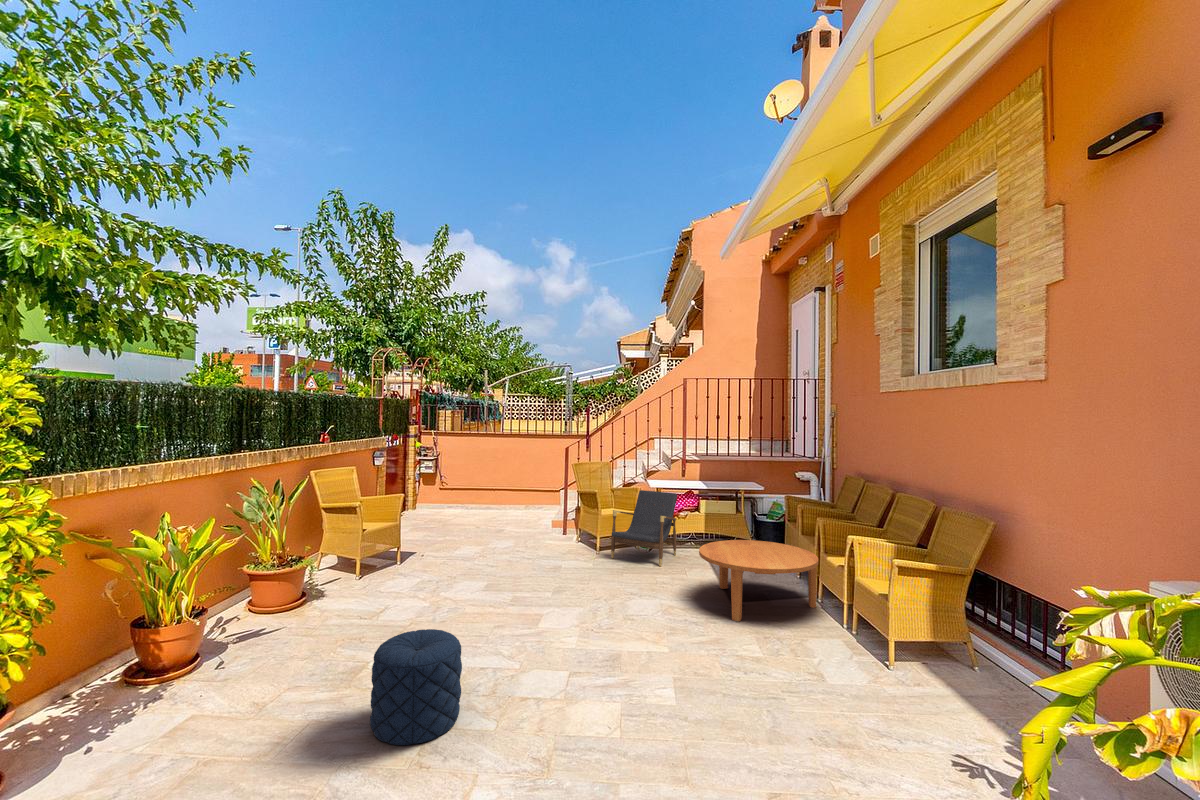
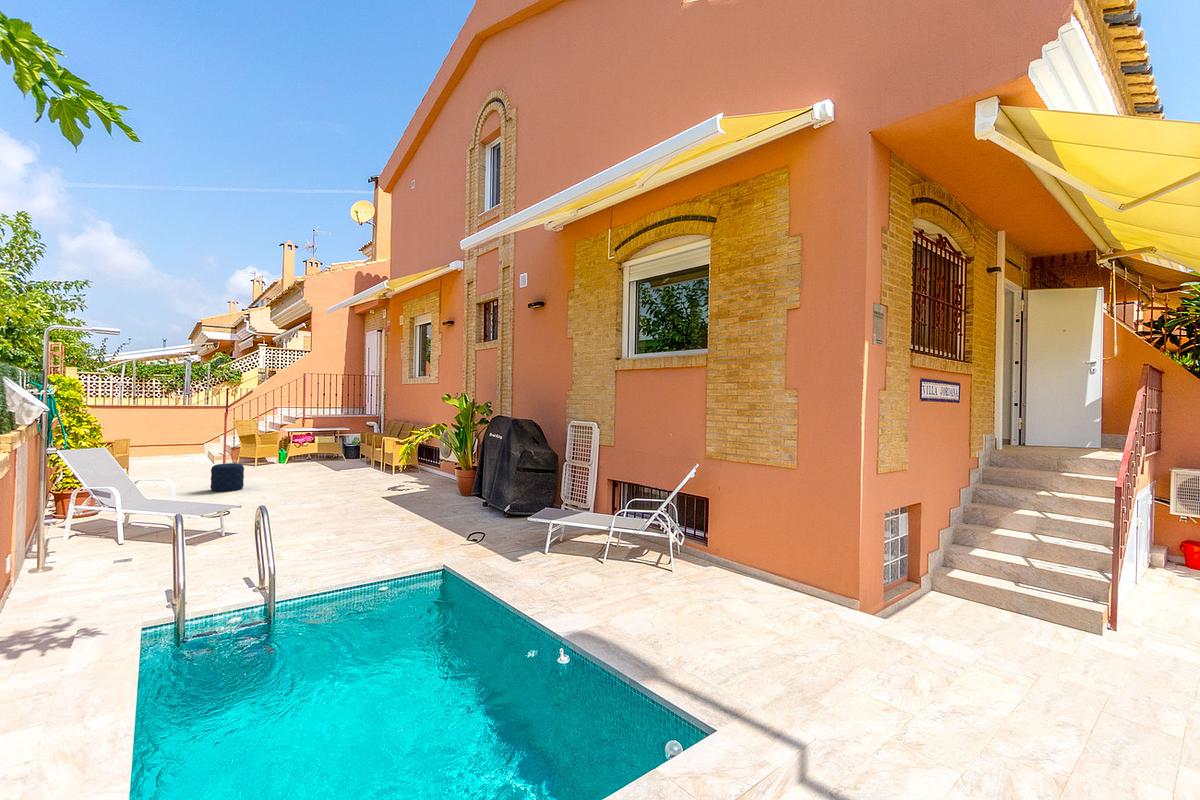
lounge chair: present [611,490,677,567] -> none [266,433,303,466]
coffee table: present [699,540,818,621] -> none [319,447,369,472]

